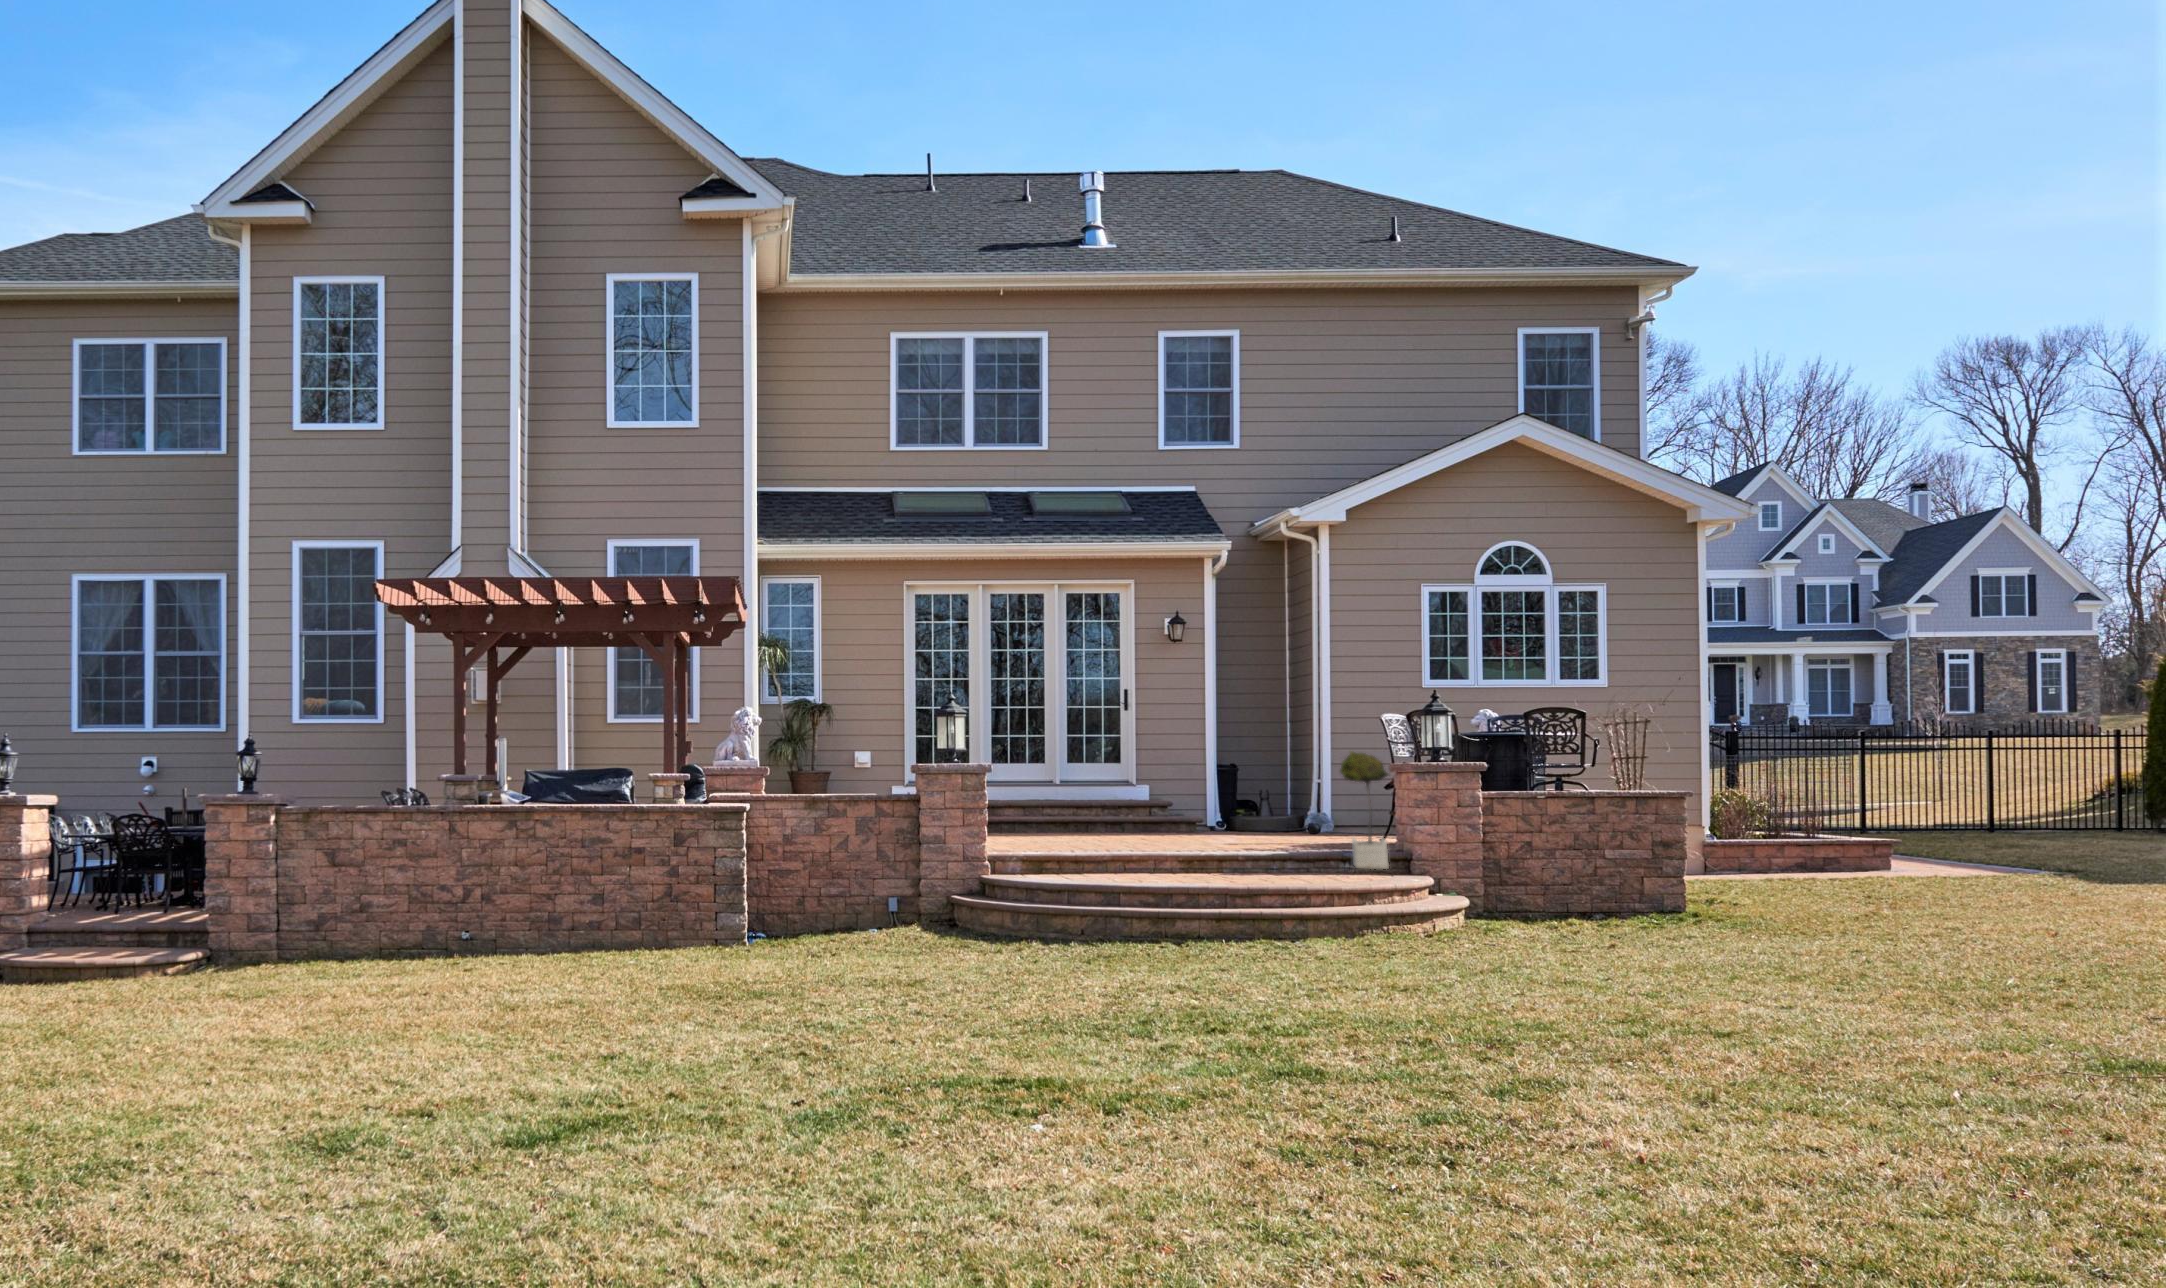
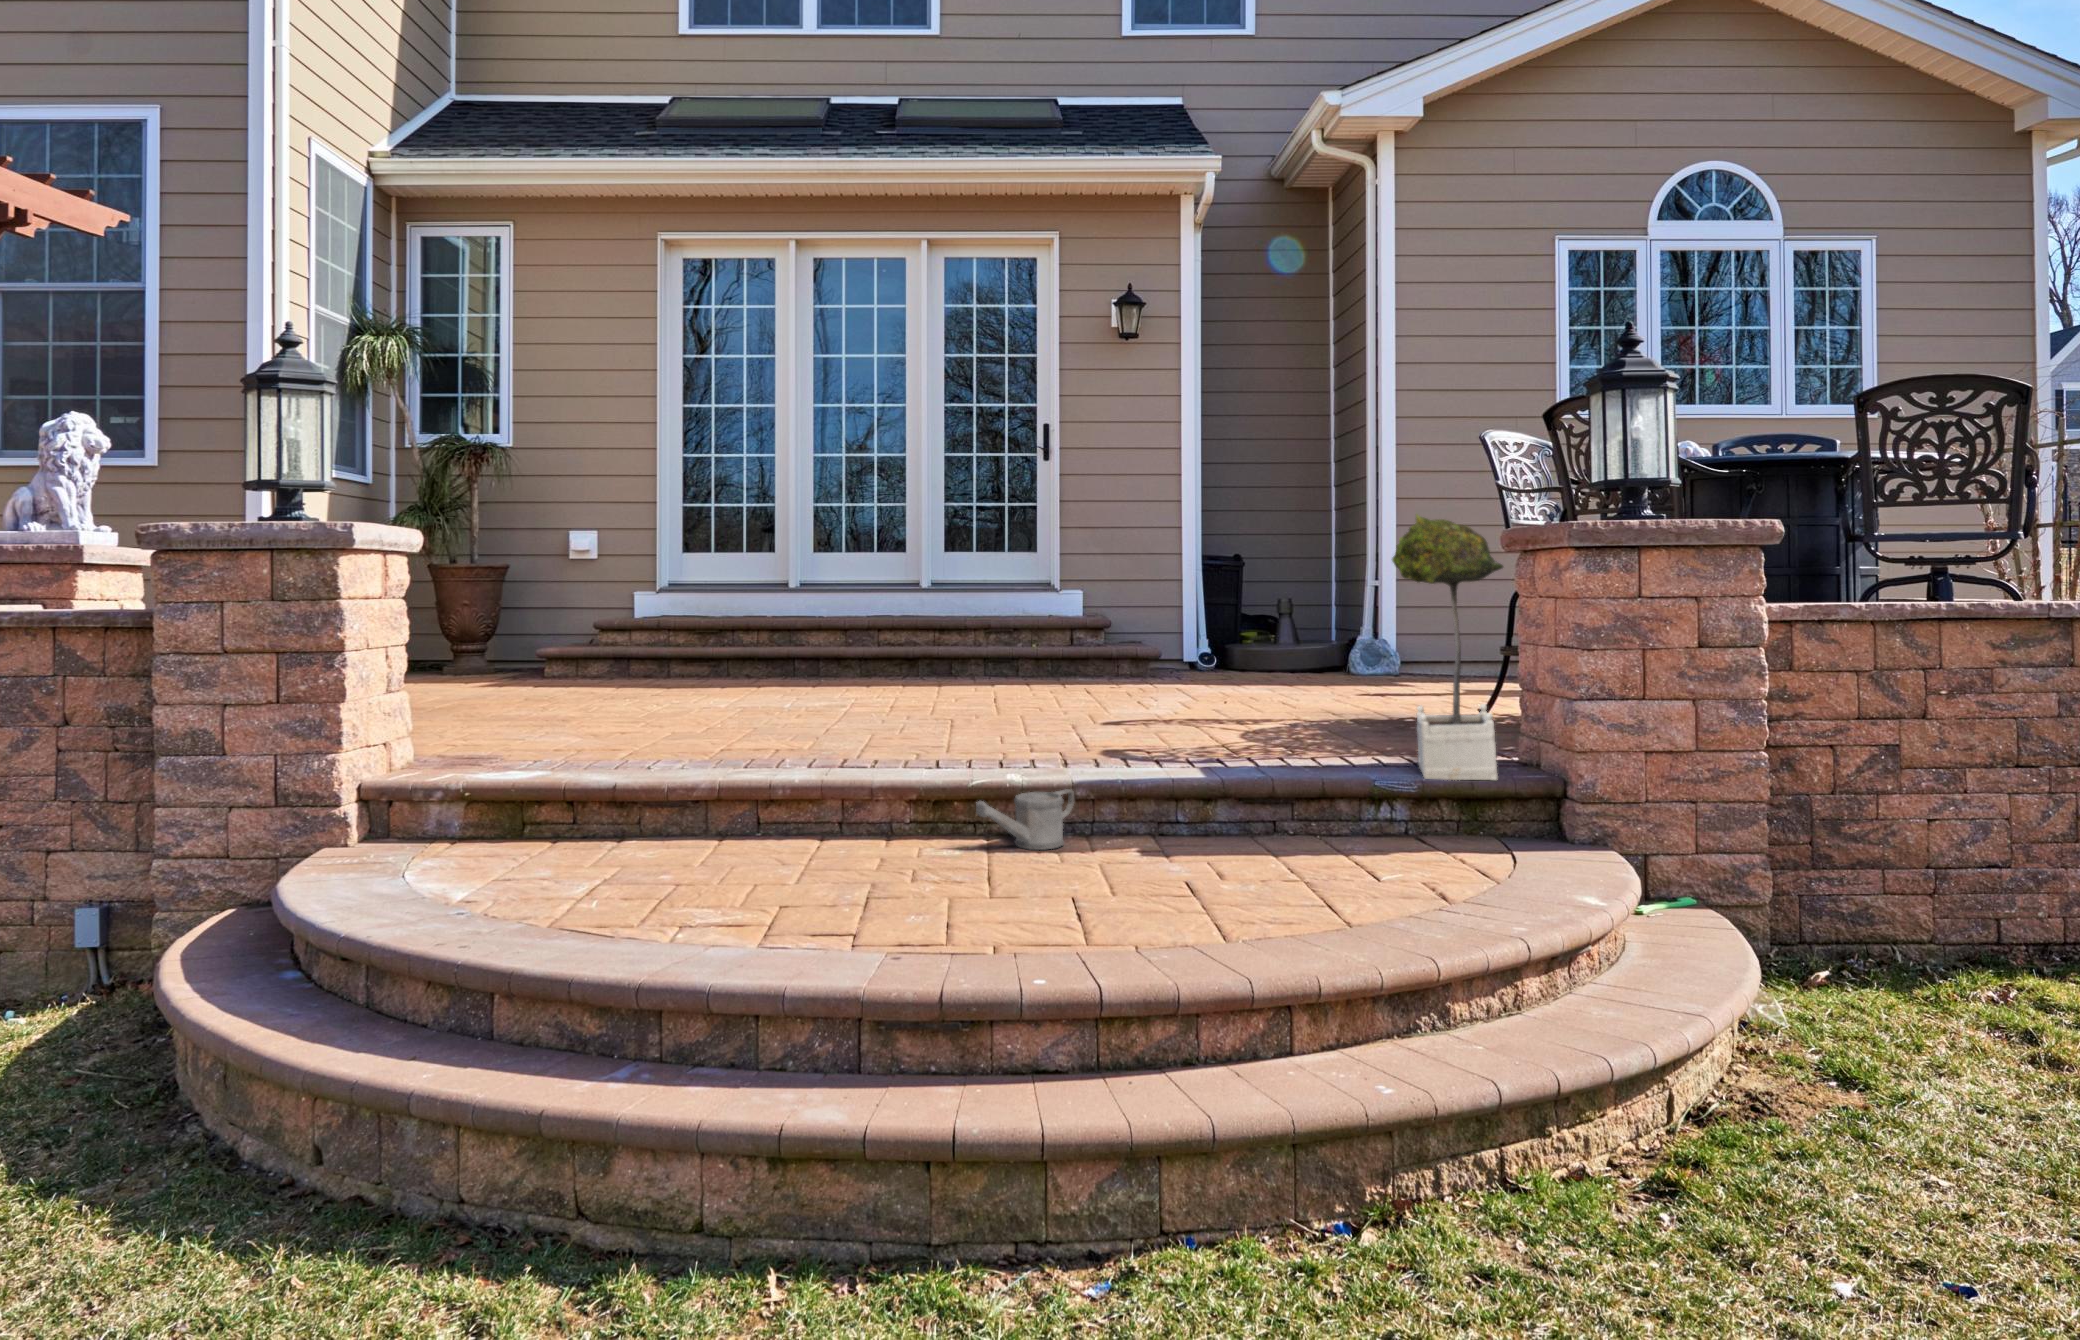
watering can: none [1186,861,1219,883] -> present [976,789,1074,850]

